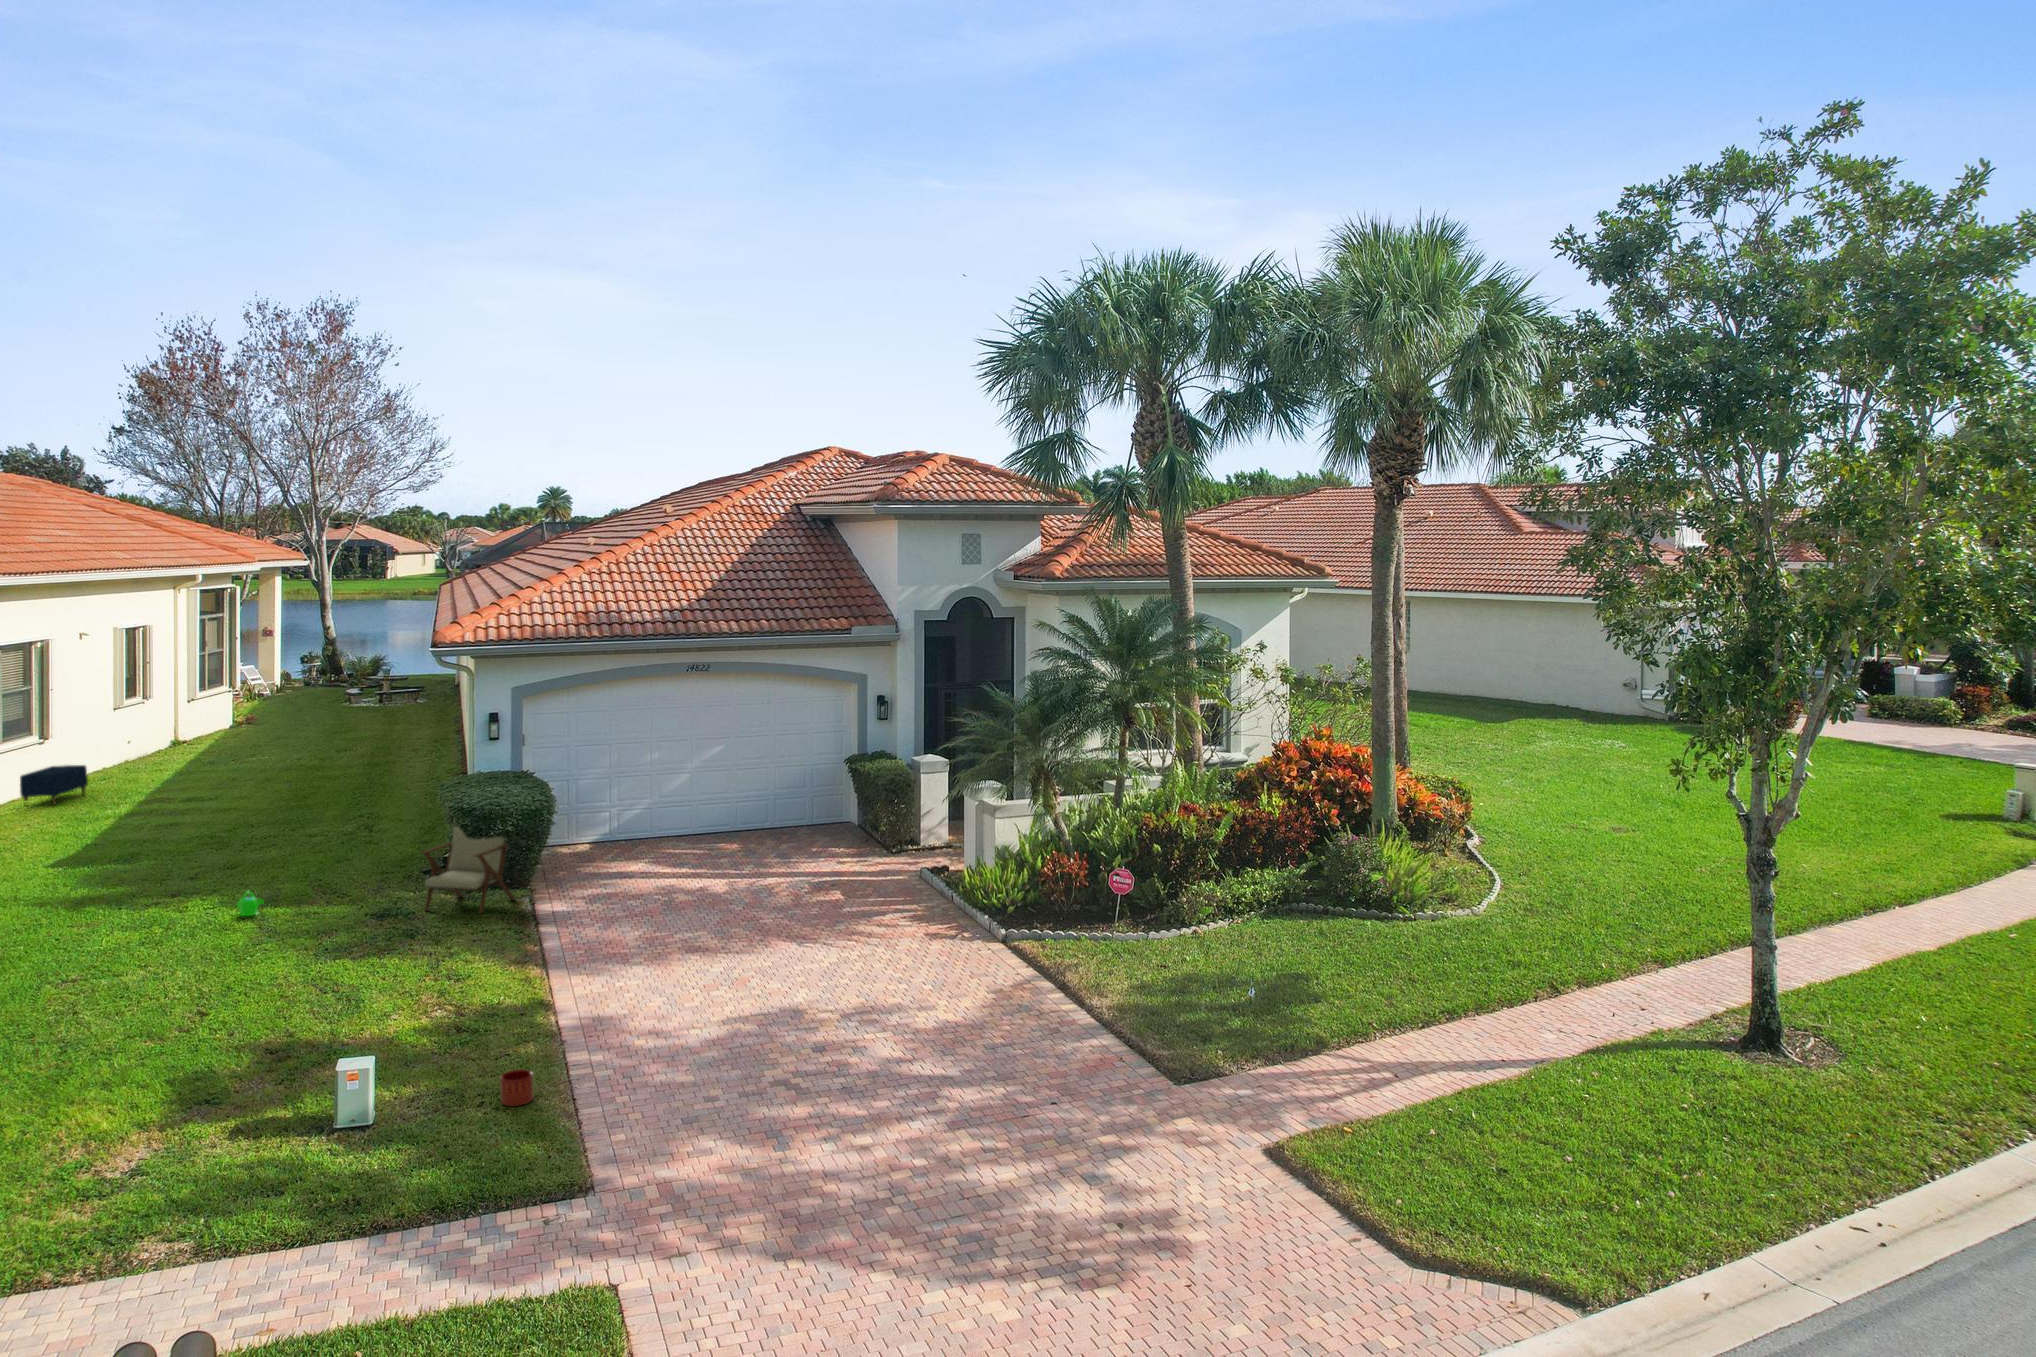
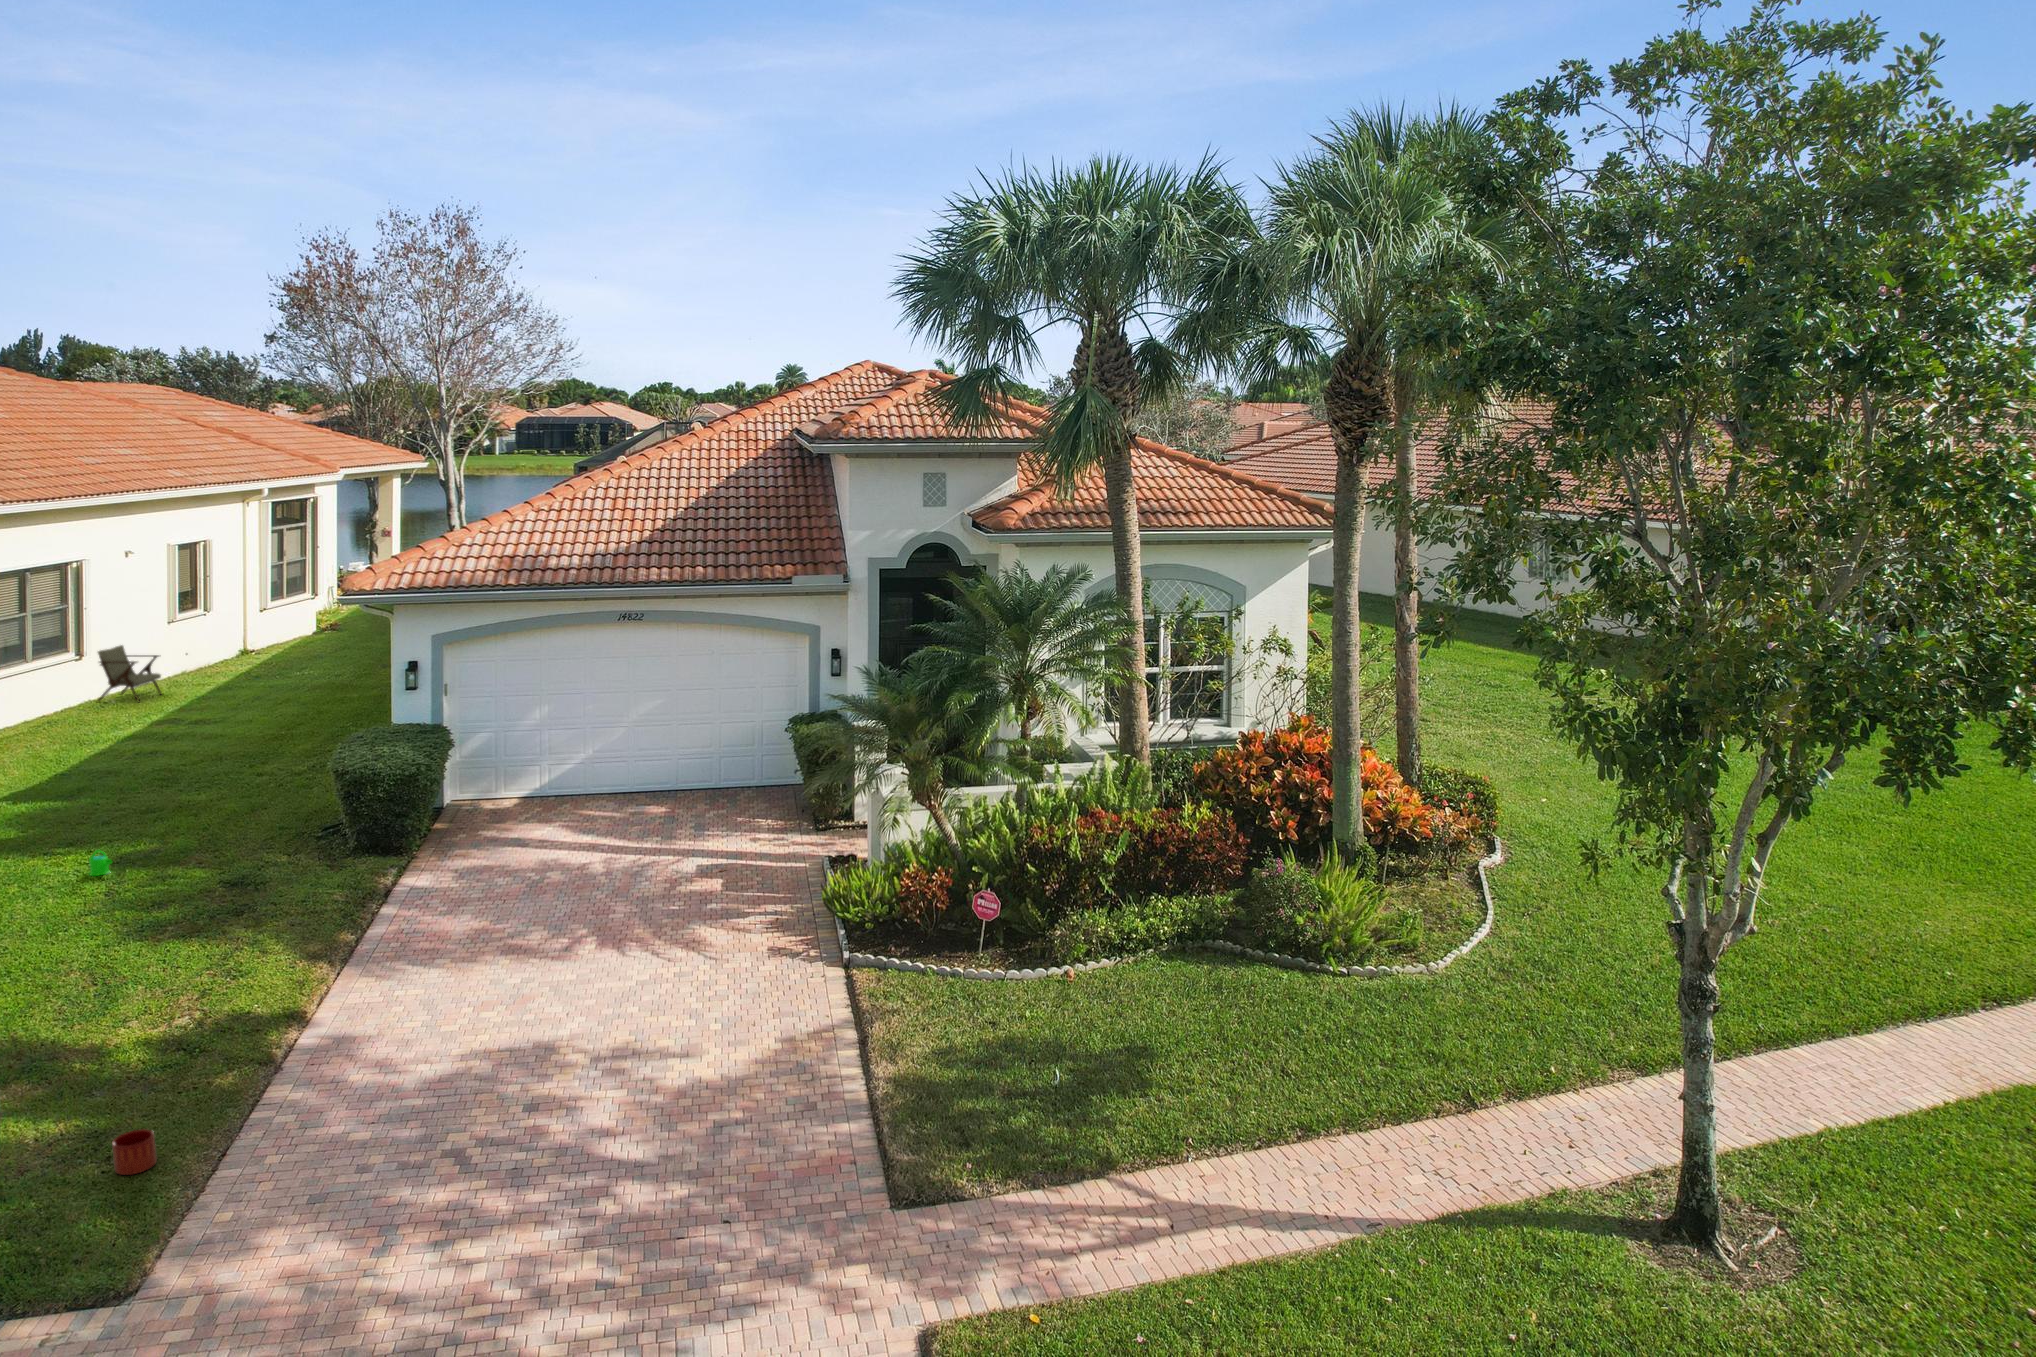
bench: present [20,765,88,806] -> none [24,683,100,724]
lounge chair: present [422,827,514,914] -> present [98,645,162,702]

